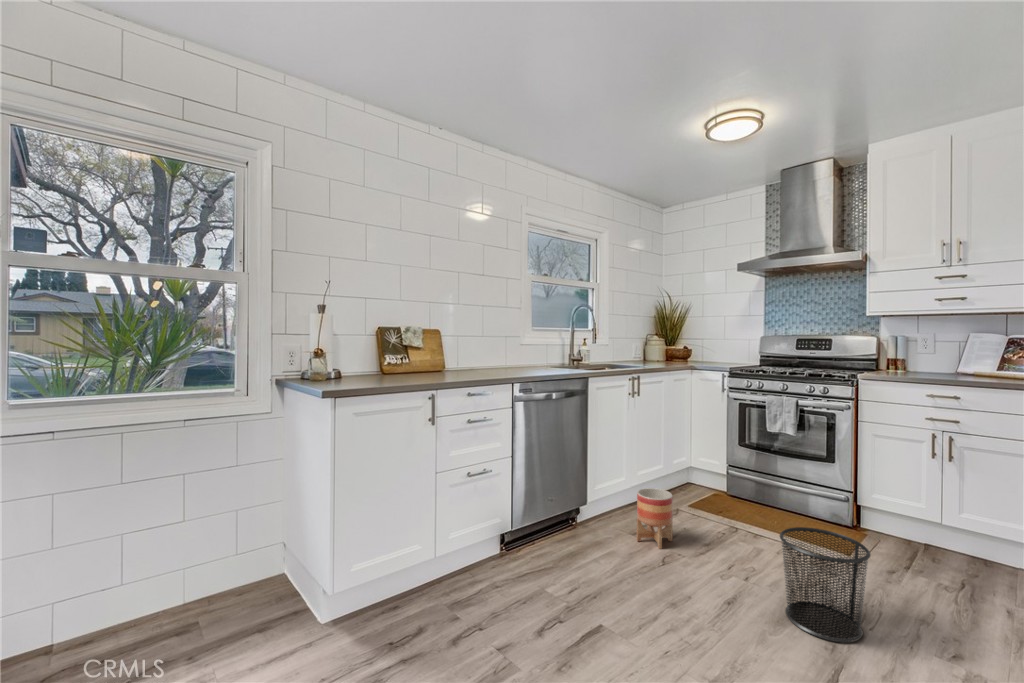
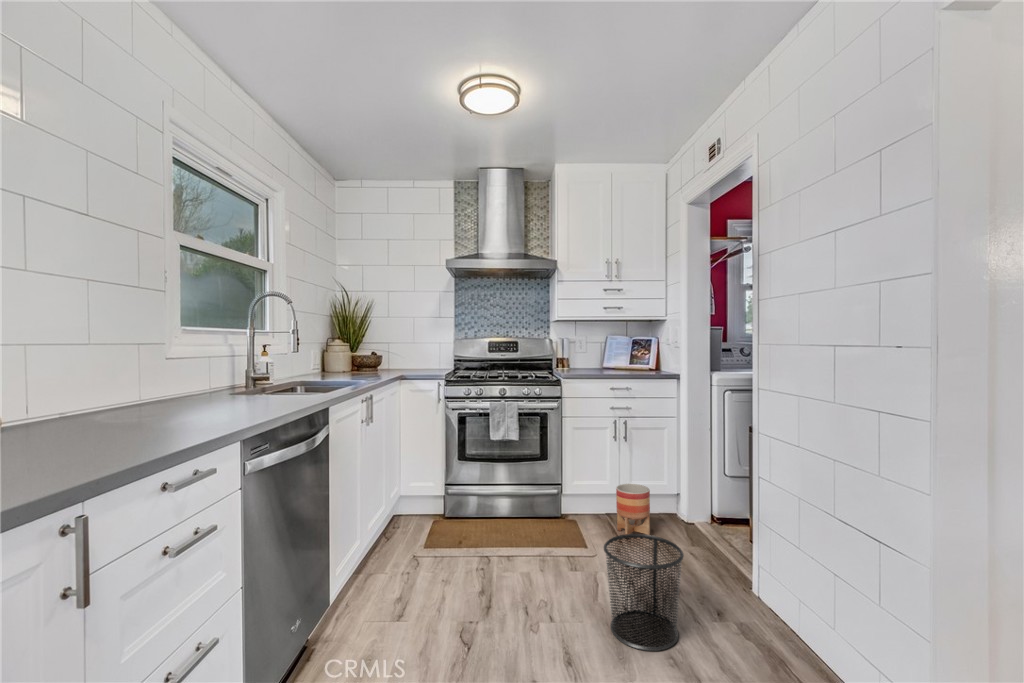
planter: present [637,488,673,549] -> present [616,484,650,535]

